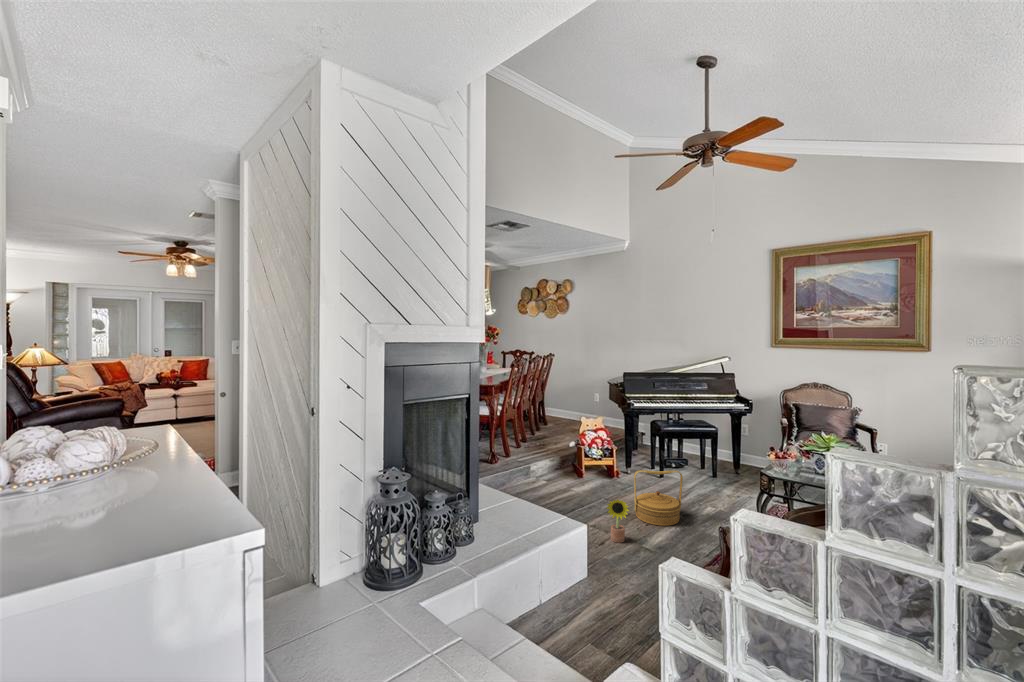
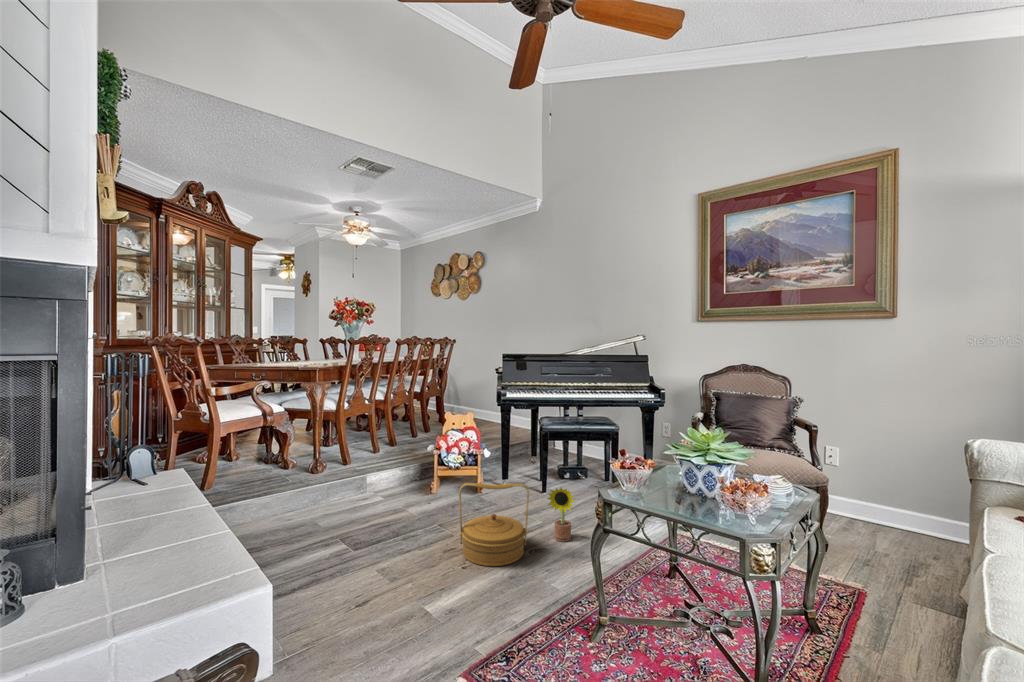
decorative plant: present [607,499,629,543] -> present [547,487,574,542]

